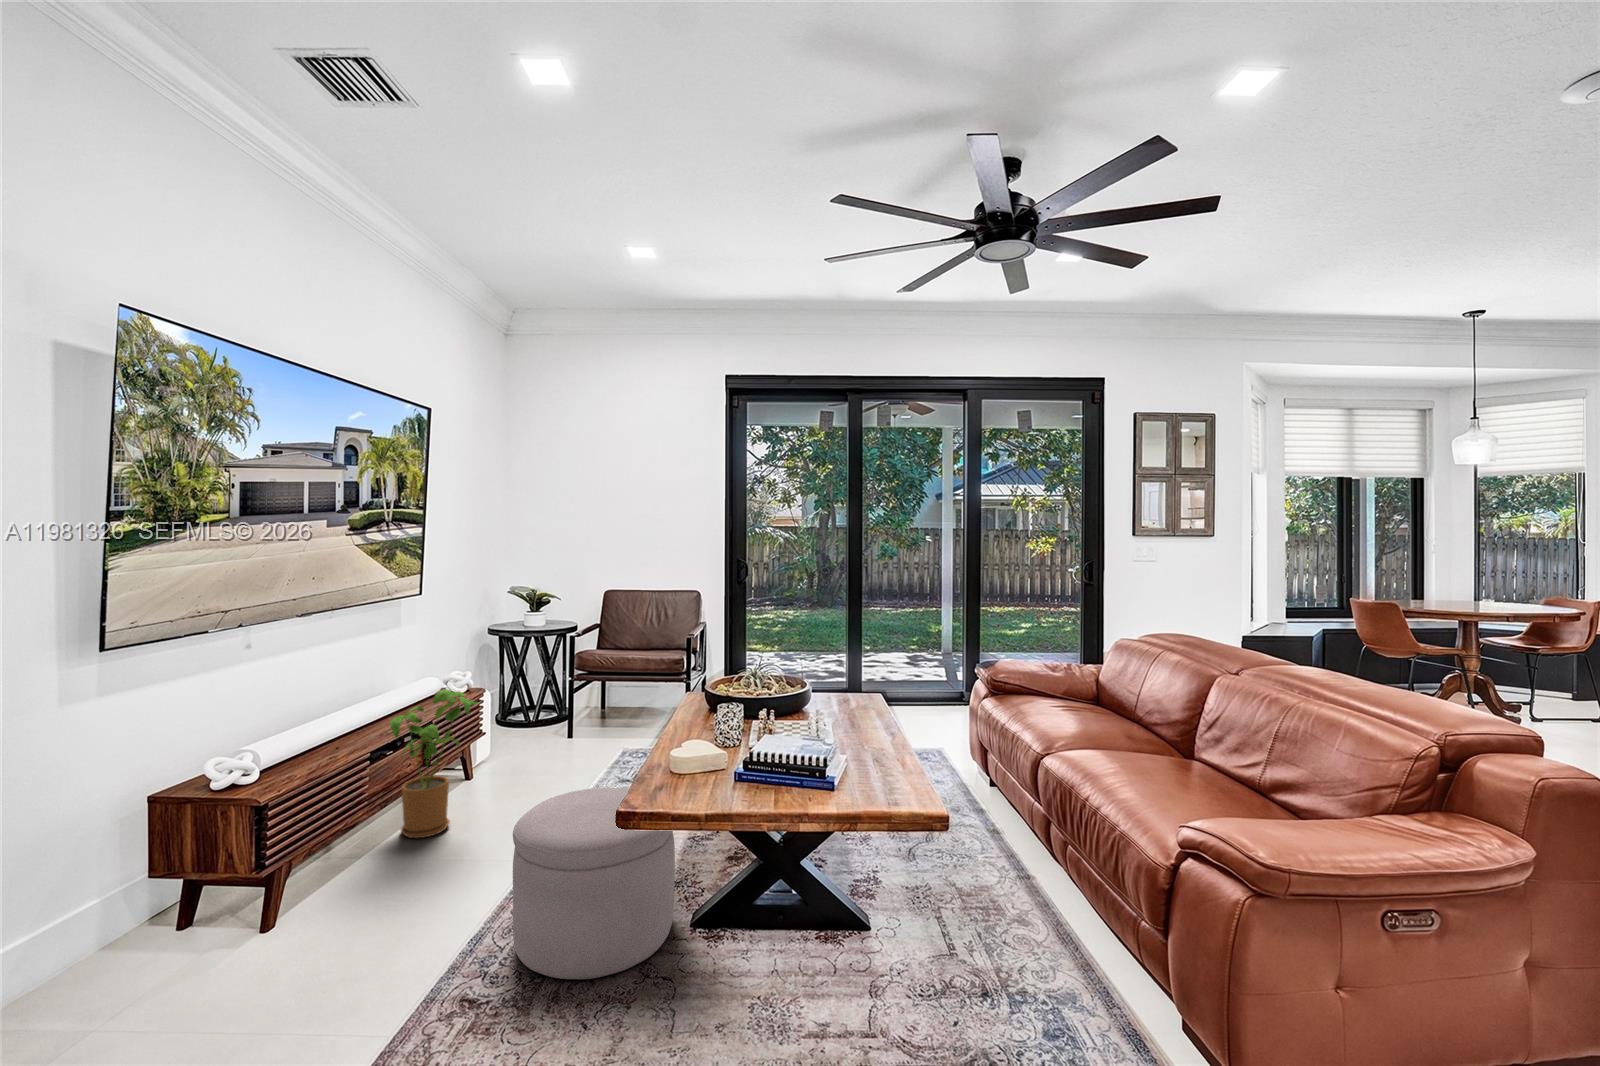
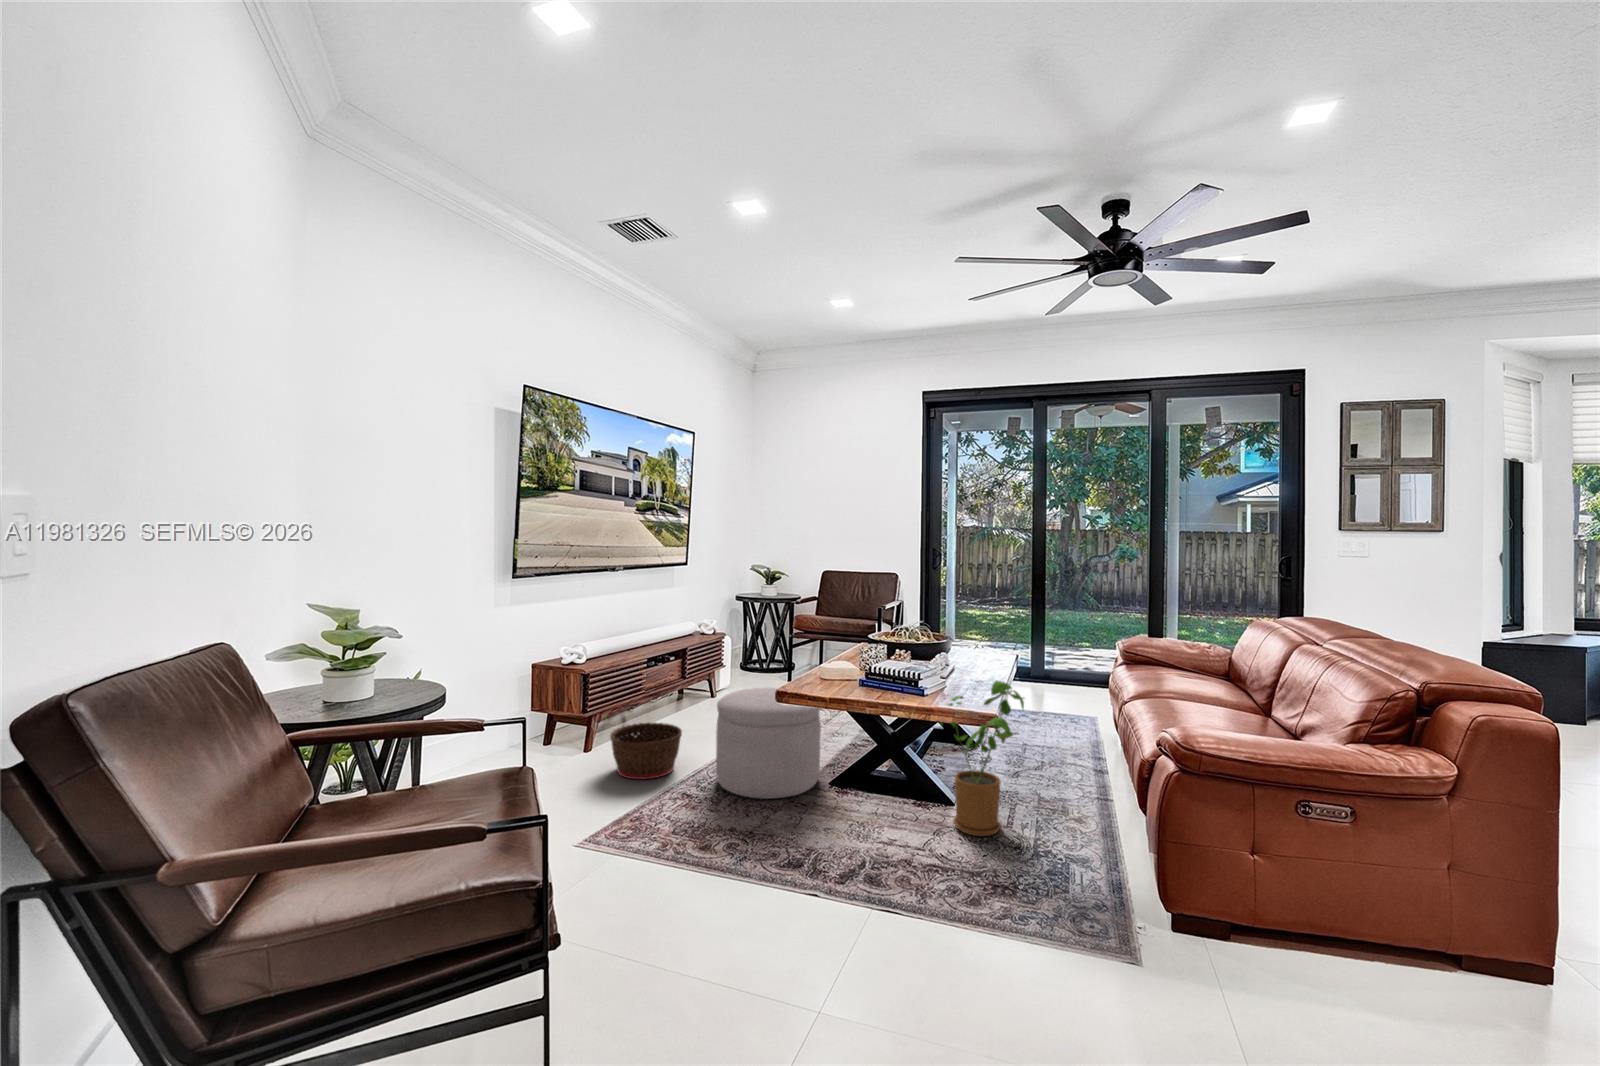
house plant: present [390,689,477,838] -> present [940,680,1024,836]
basket: none [316,865,448,981] -> present [610,723,682,779]

